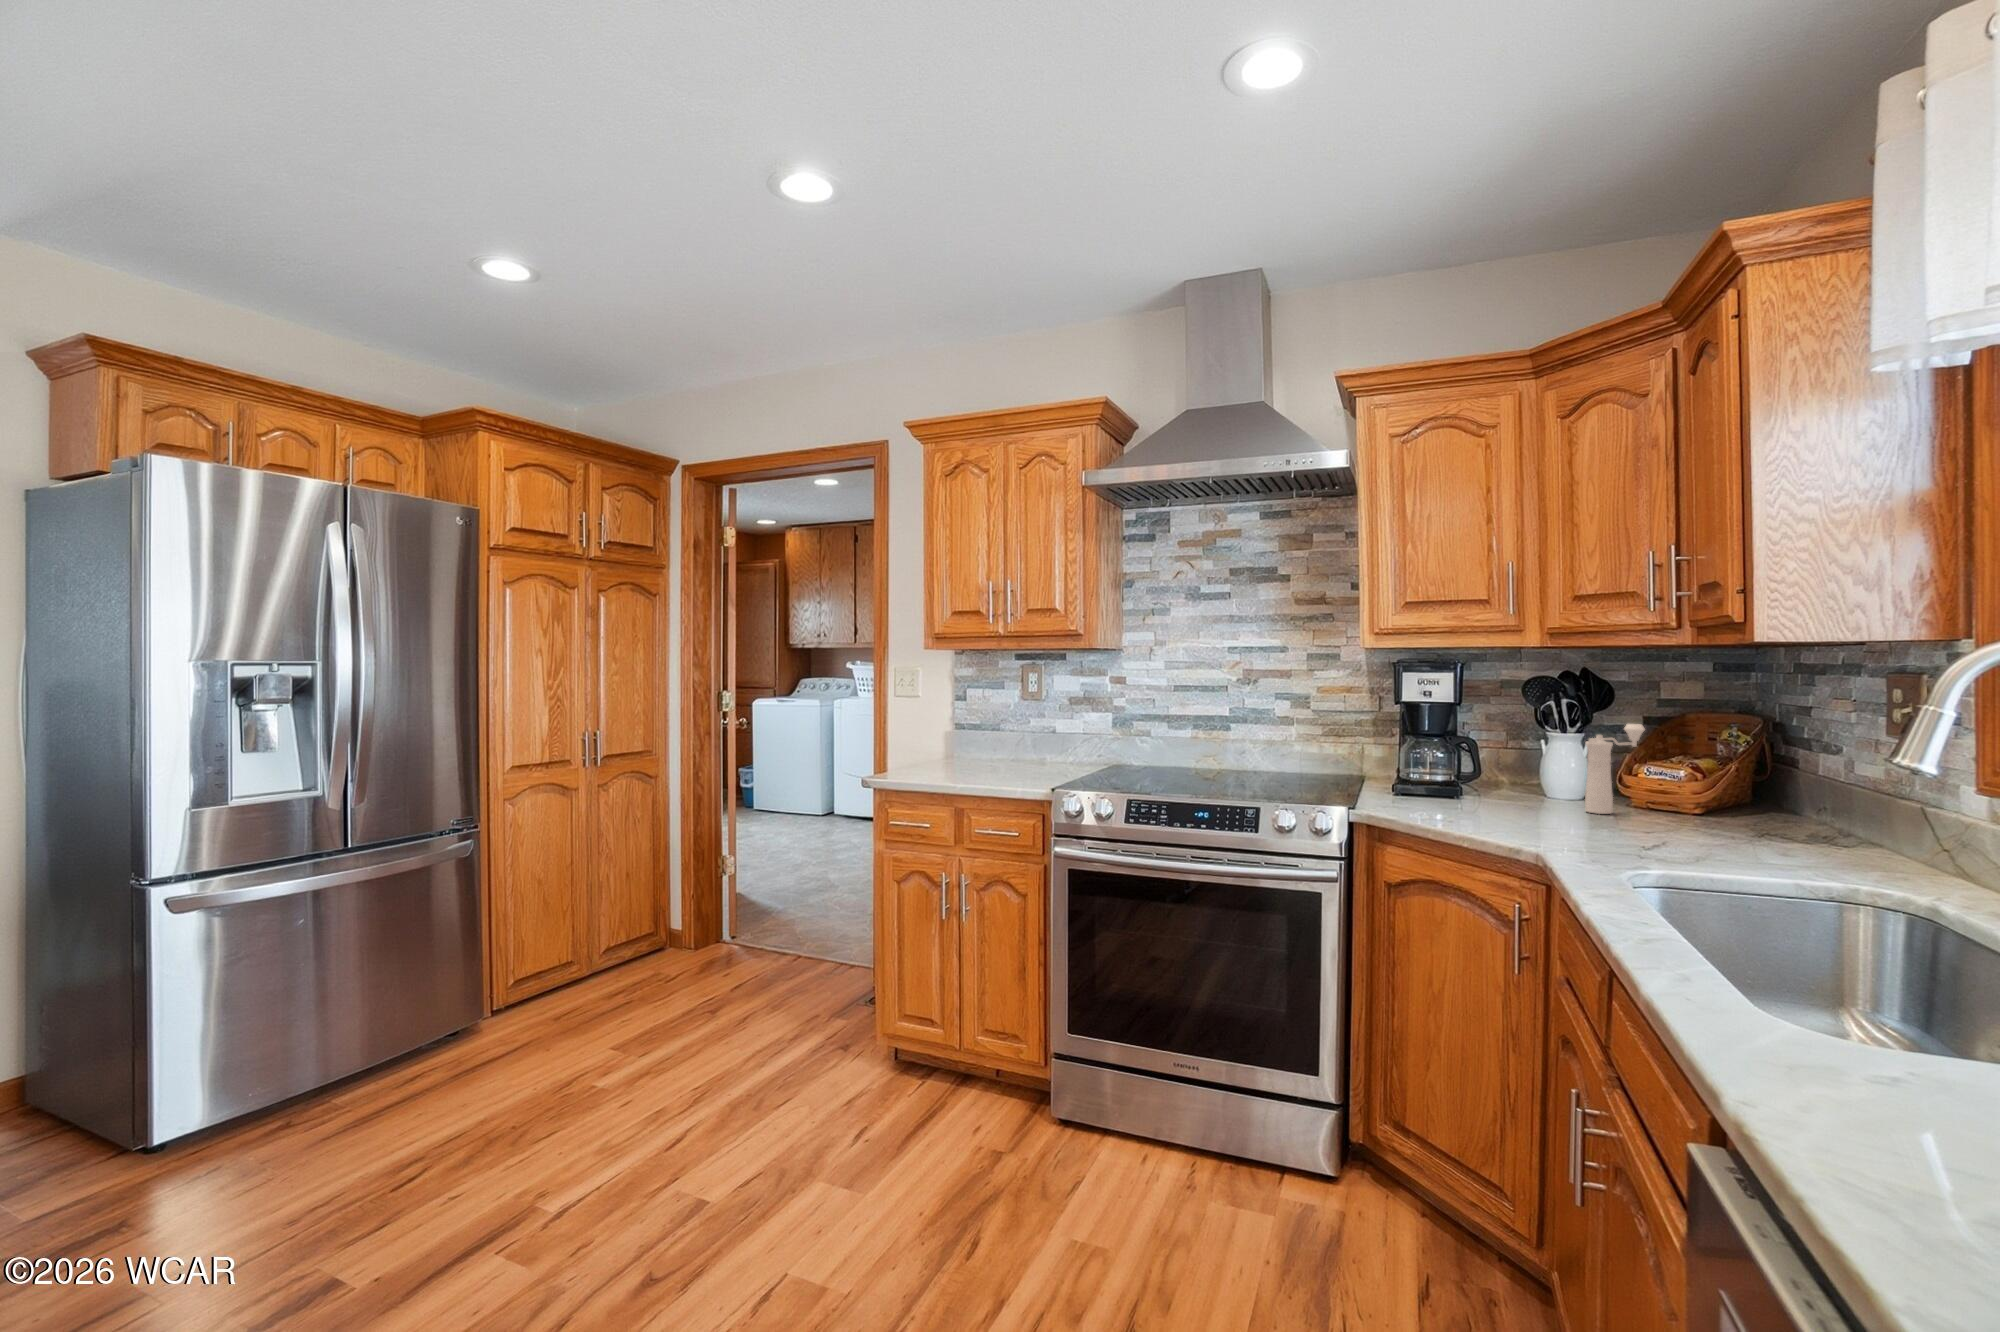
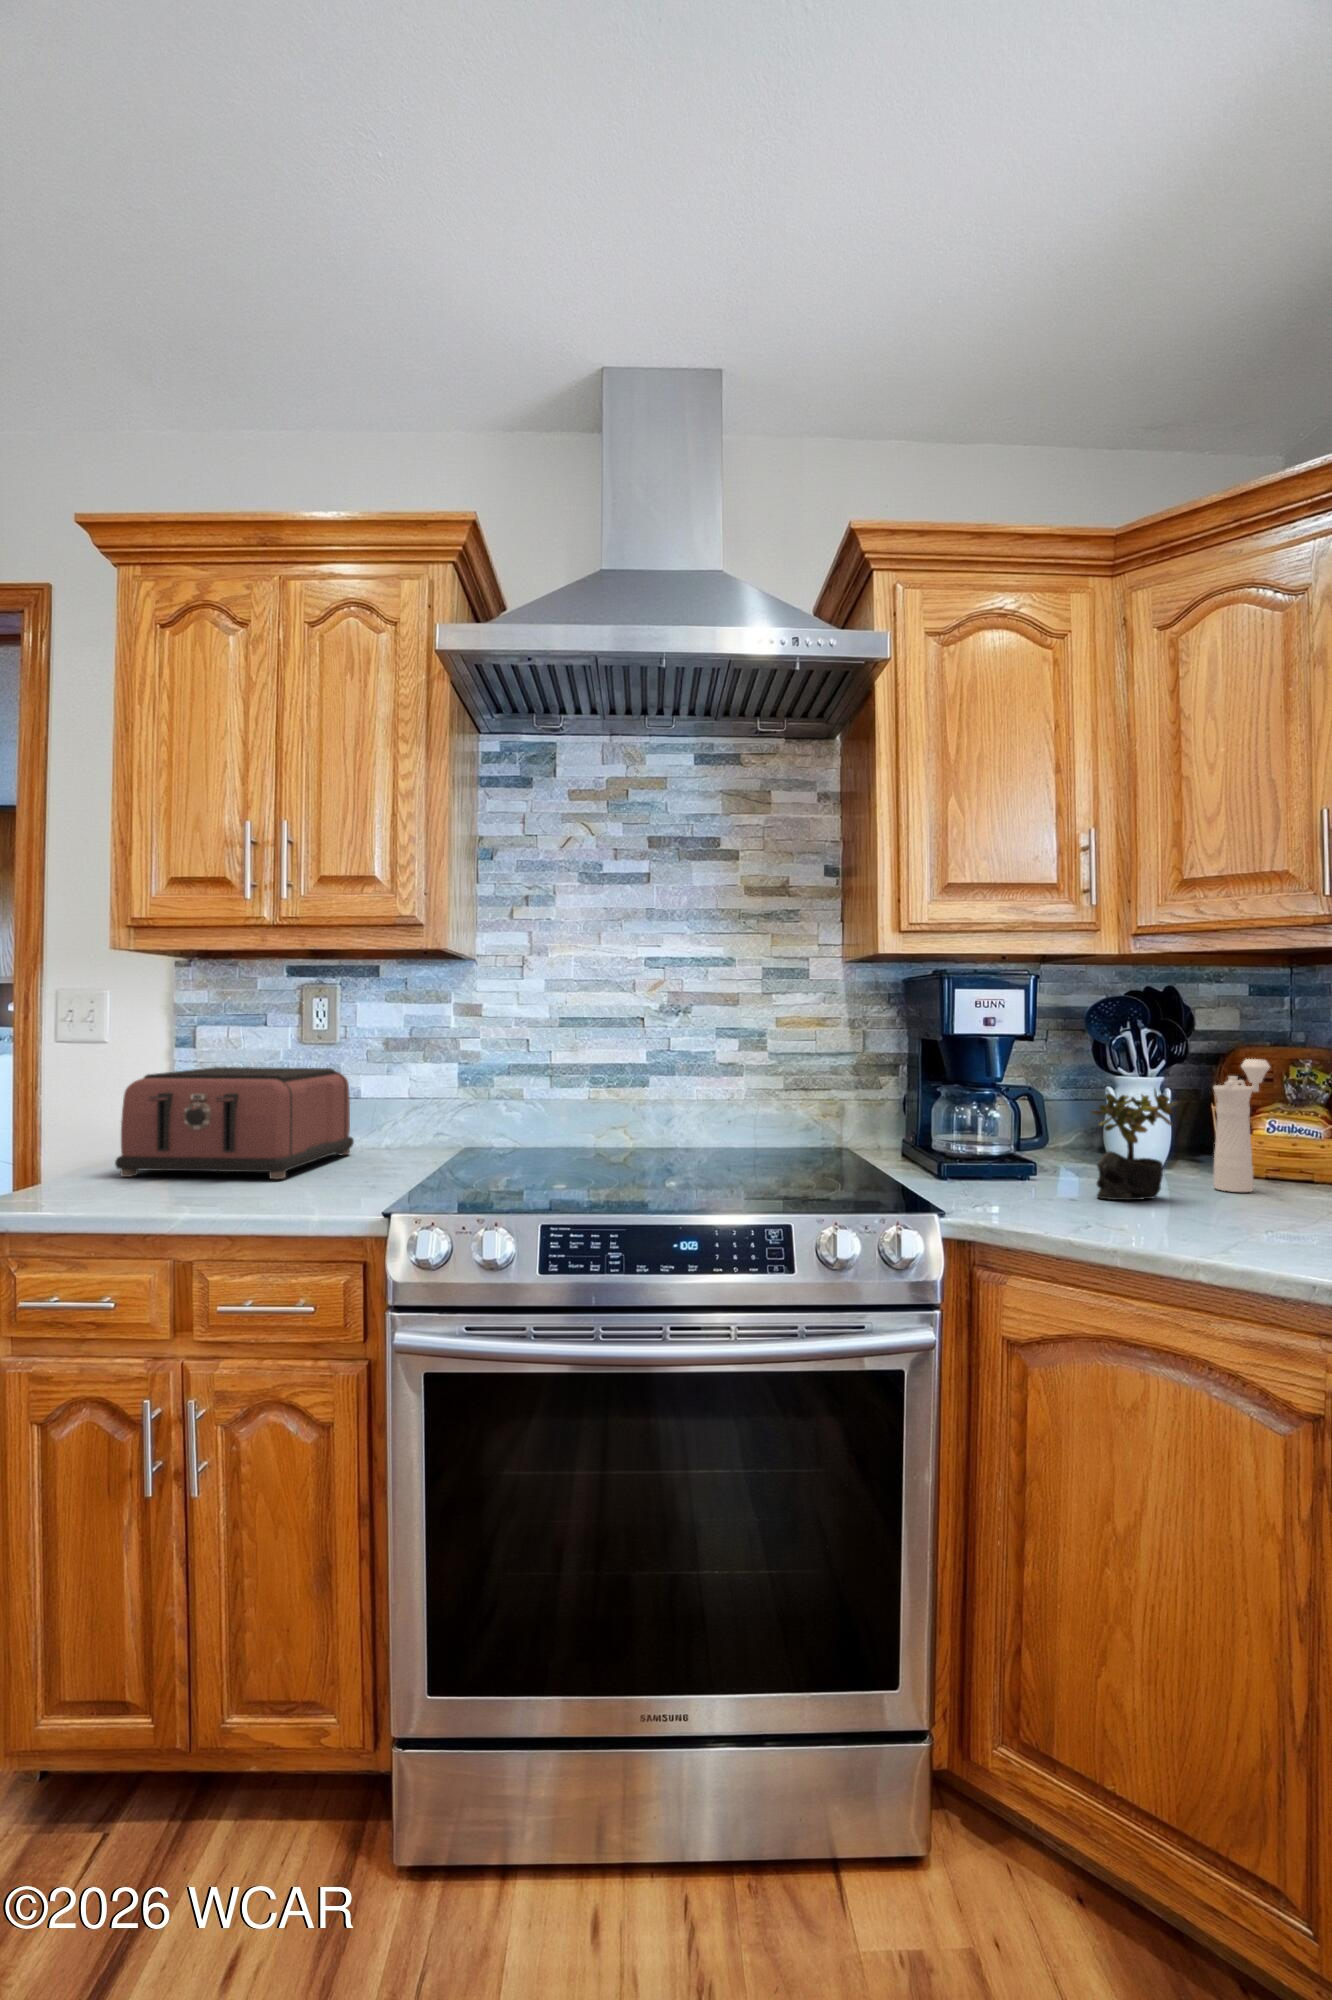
toaster: none [930,712,1051,773] -> present [115,1067,354,1179]
succulent plant: none [1471,740,1538,812] -> present [1091,1089,1177,1200]

